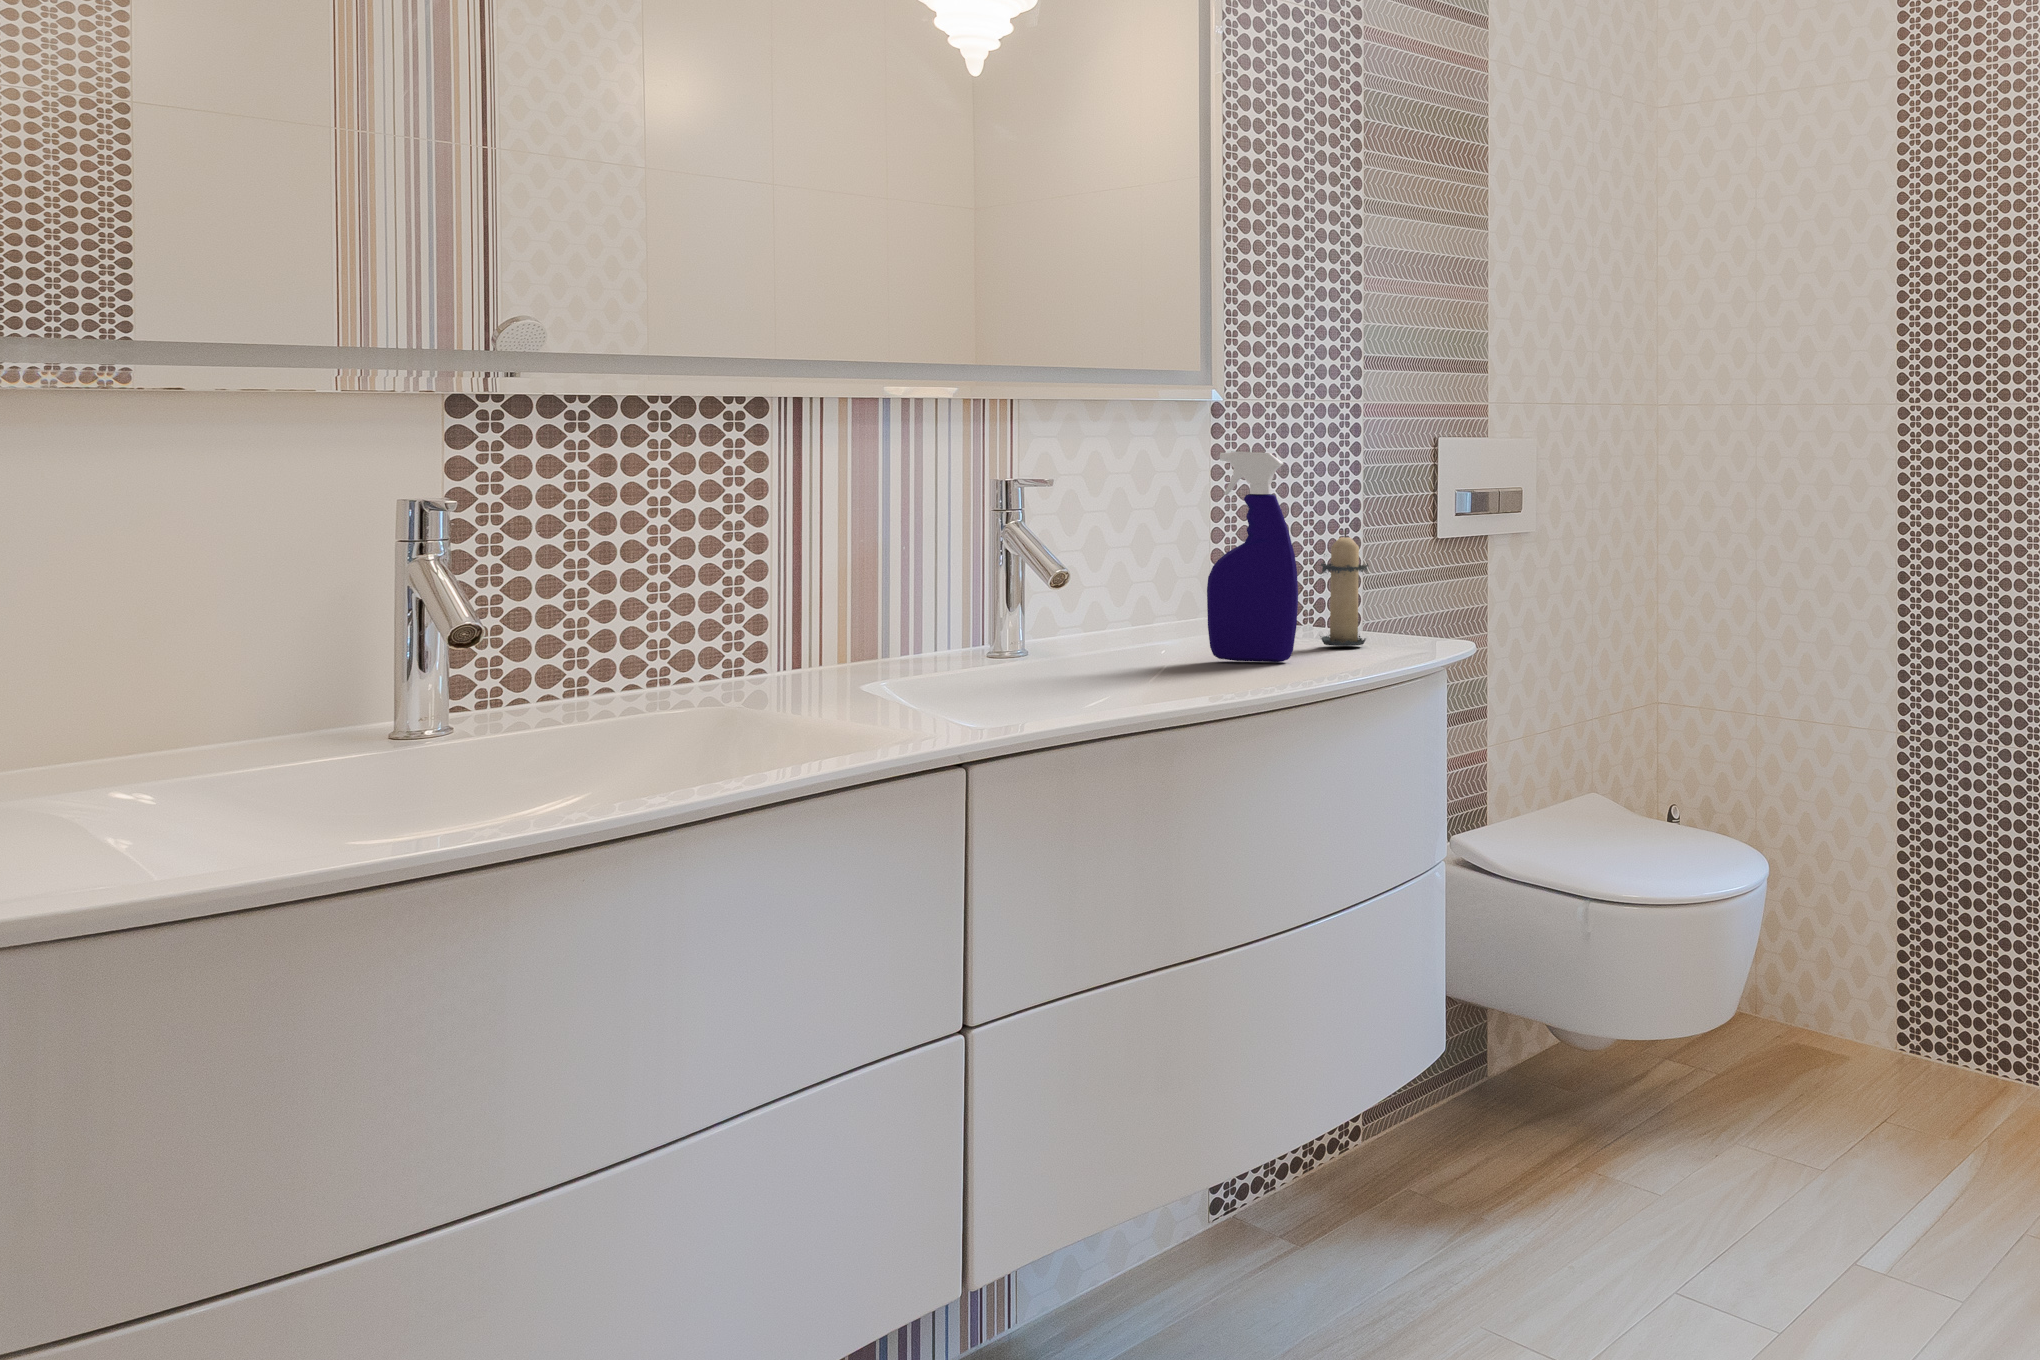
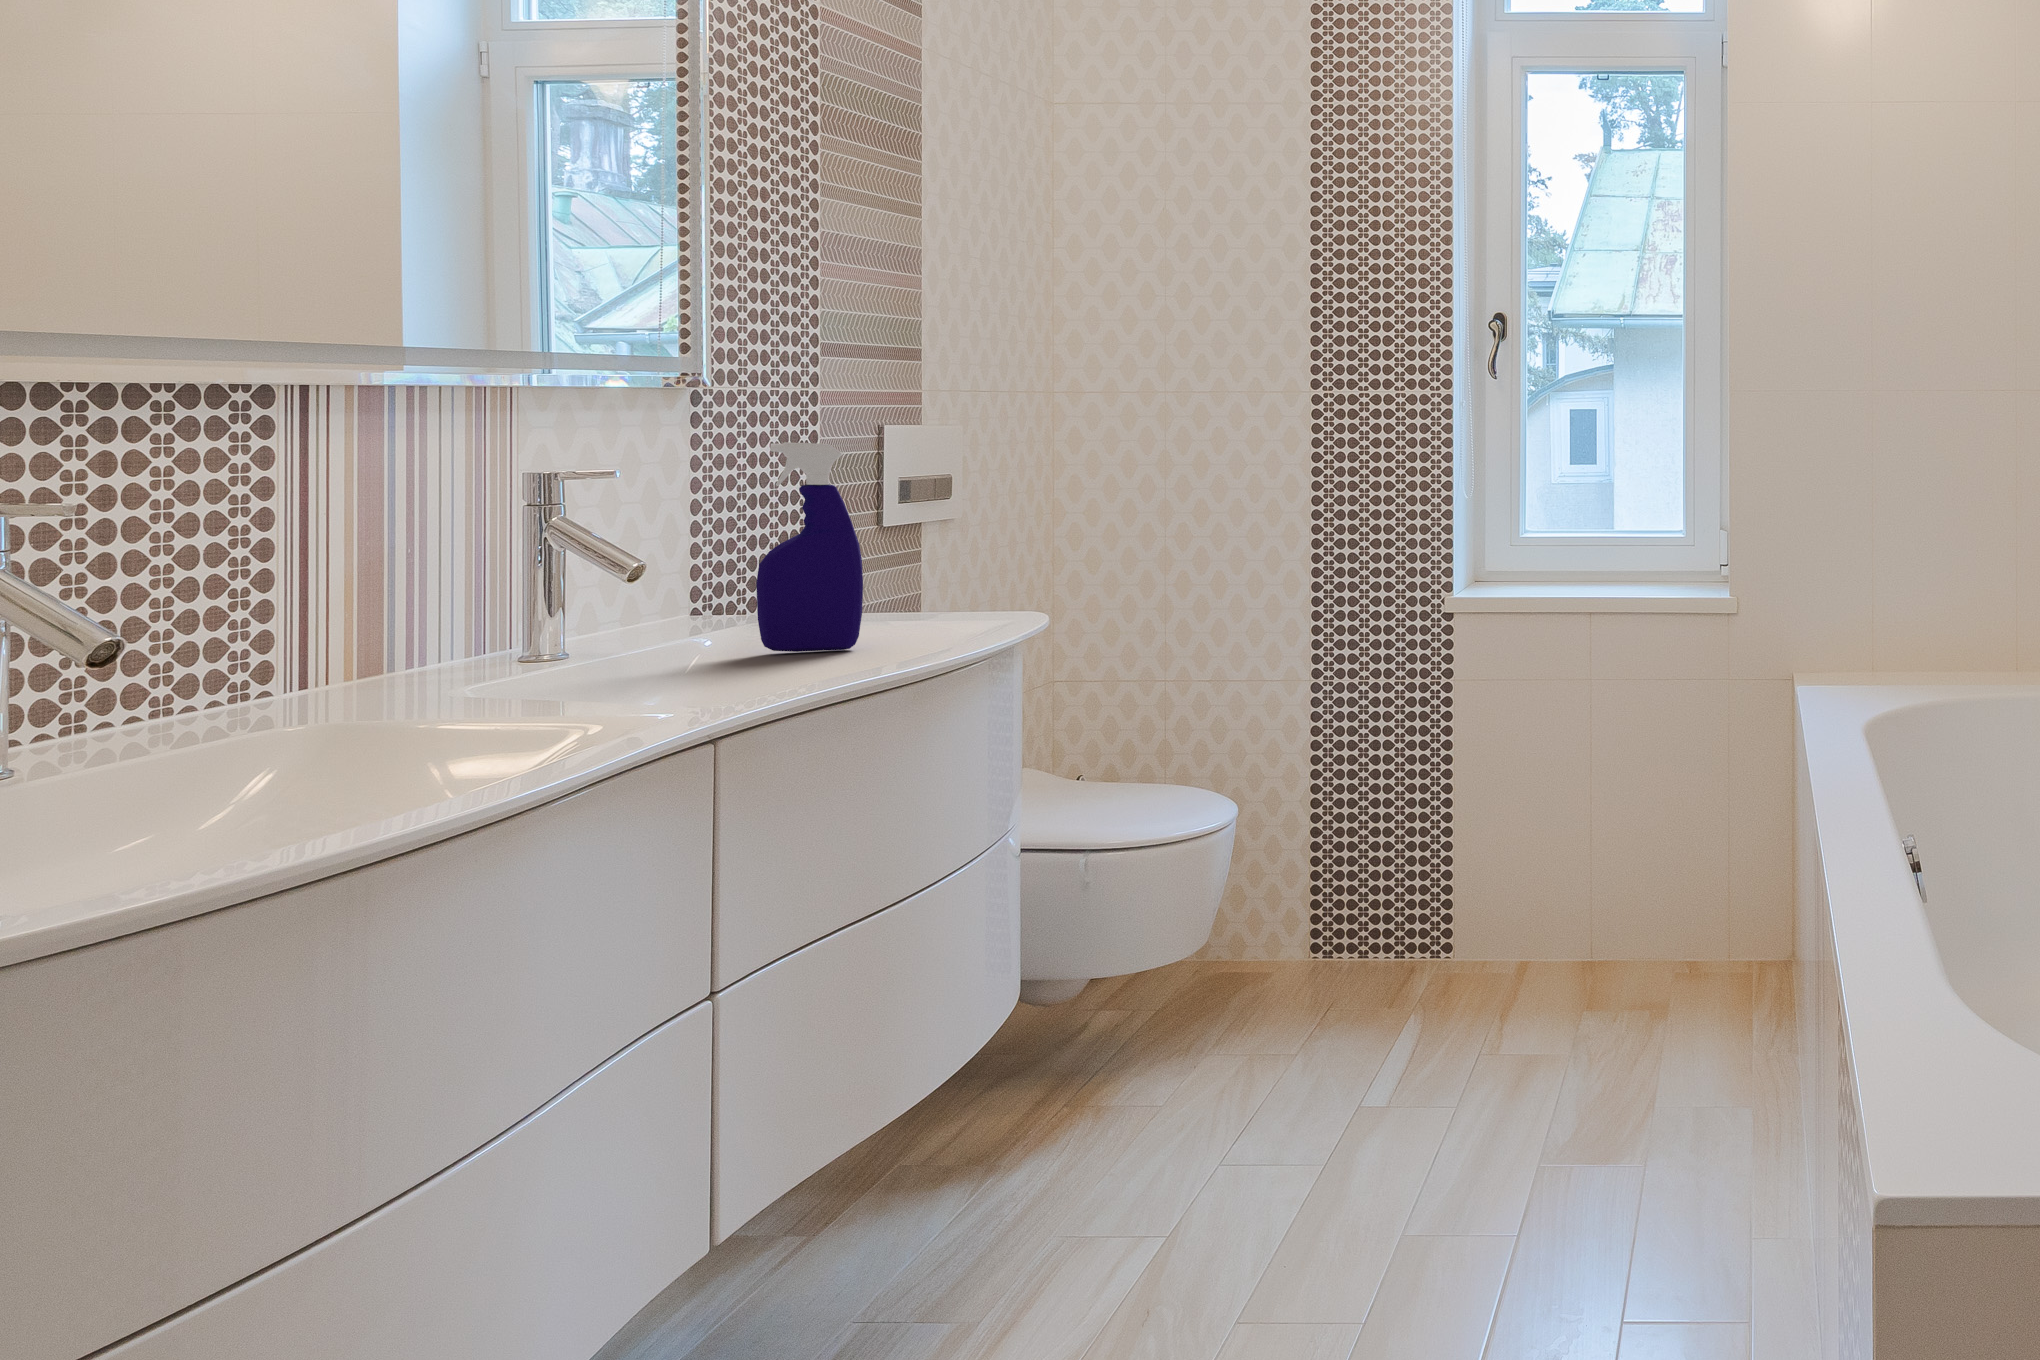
candle: present [1320,529,1368,646] -> none [834,517,899,635]

